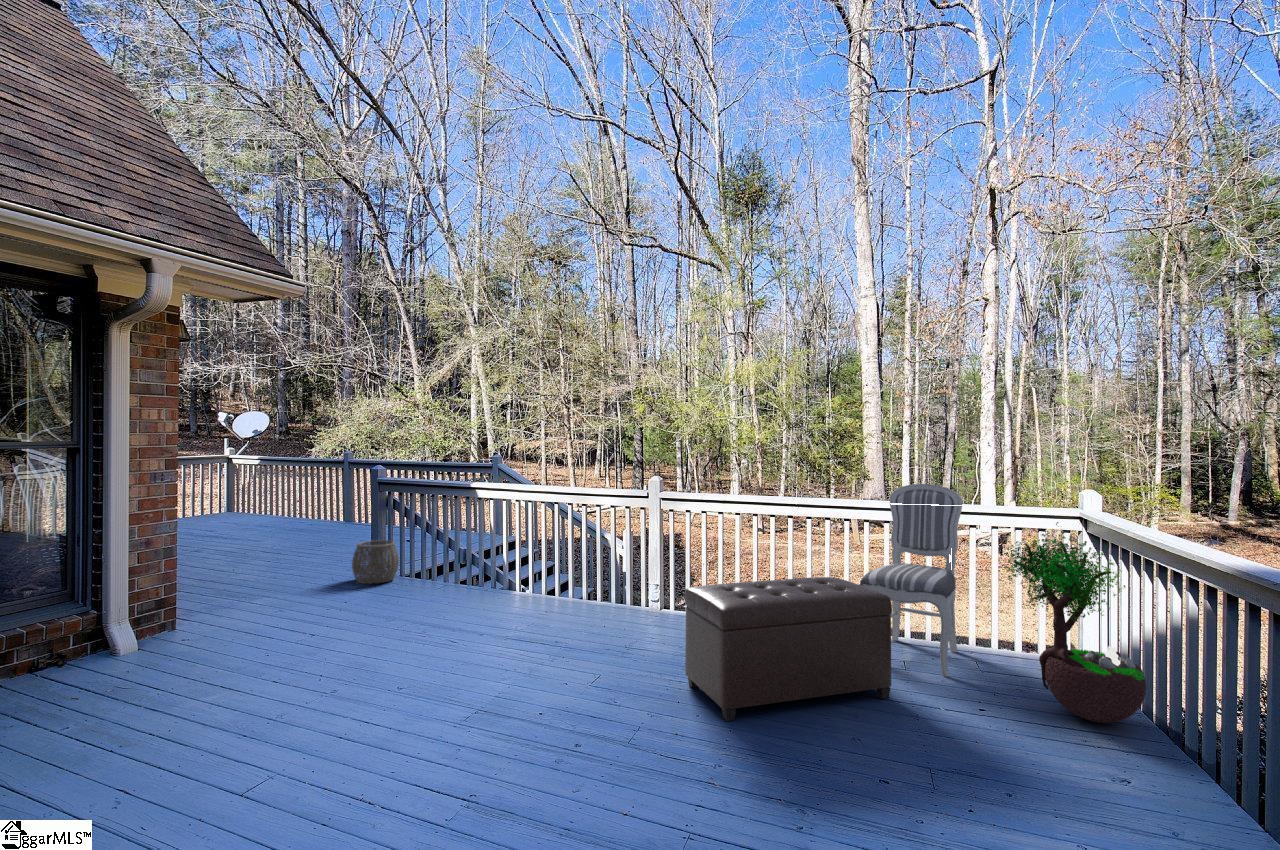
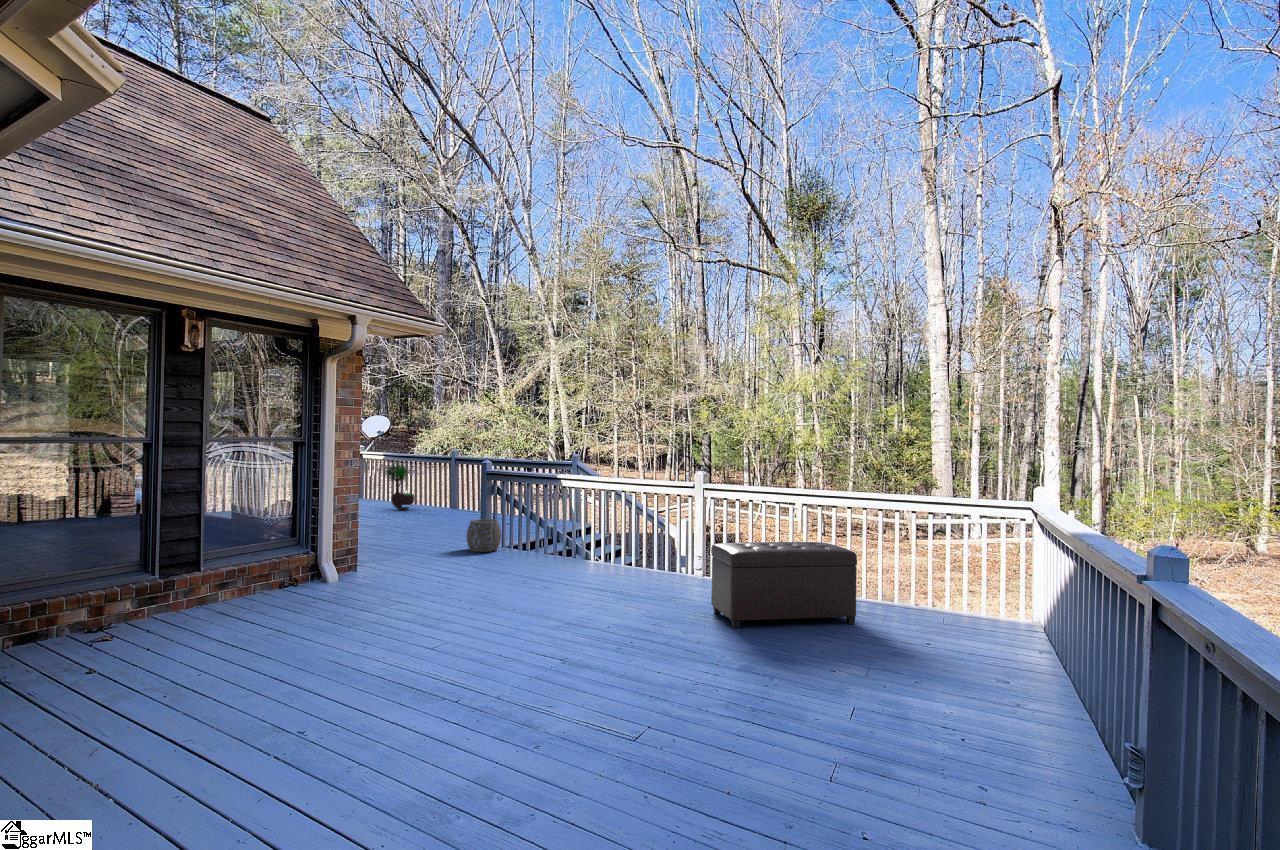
dining chair: present [859,484,962,677] -> none [845,477,932,617]
potted tree: present [1004,522,1146,723] -> present [385,464,415,510]

